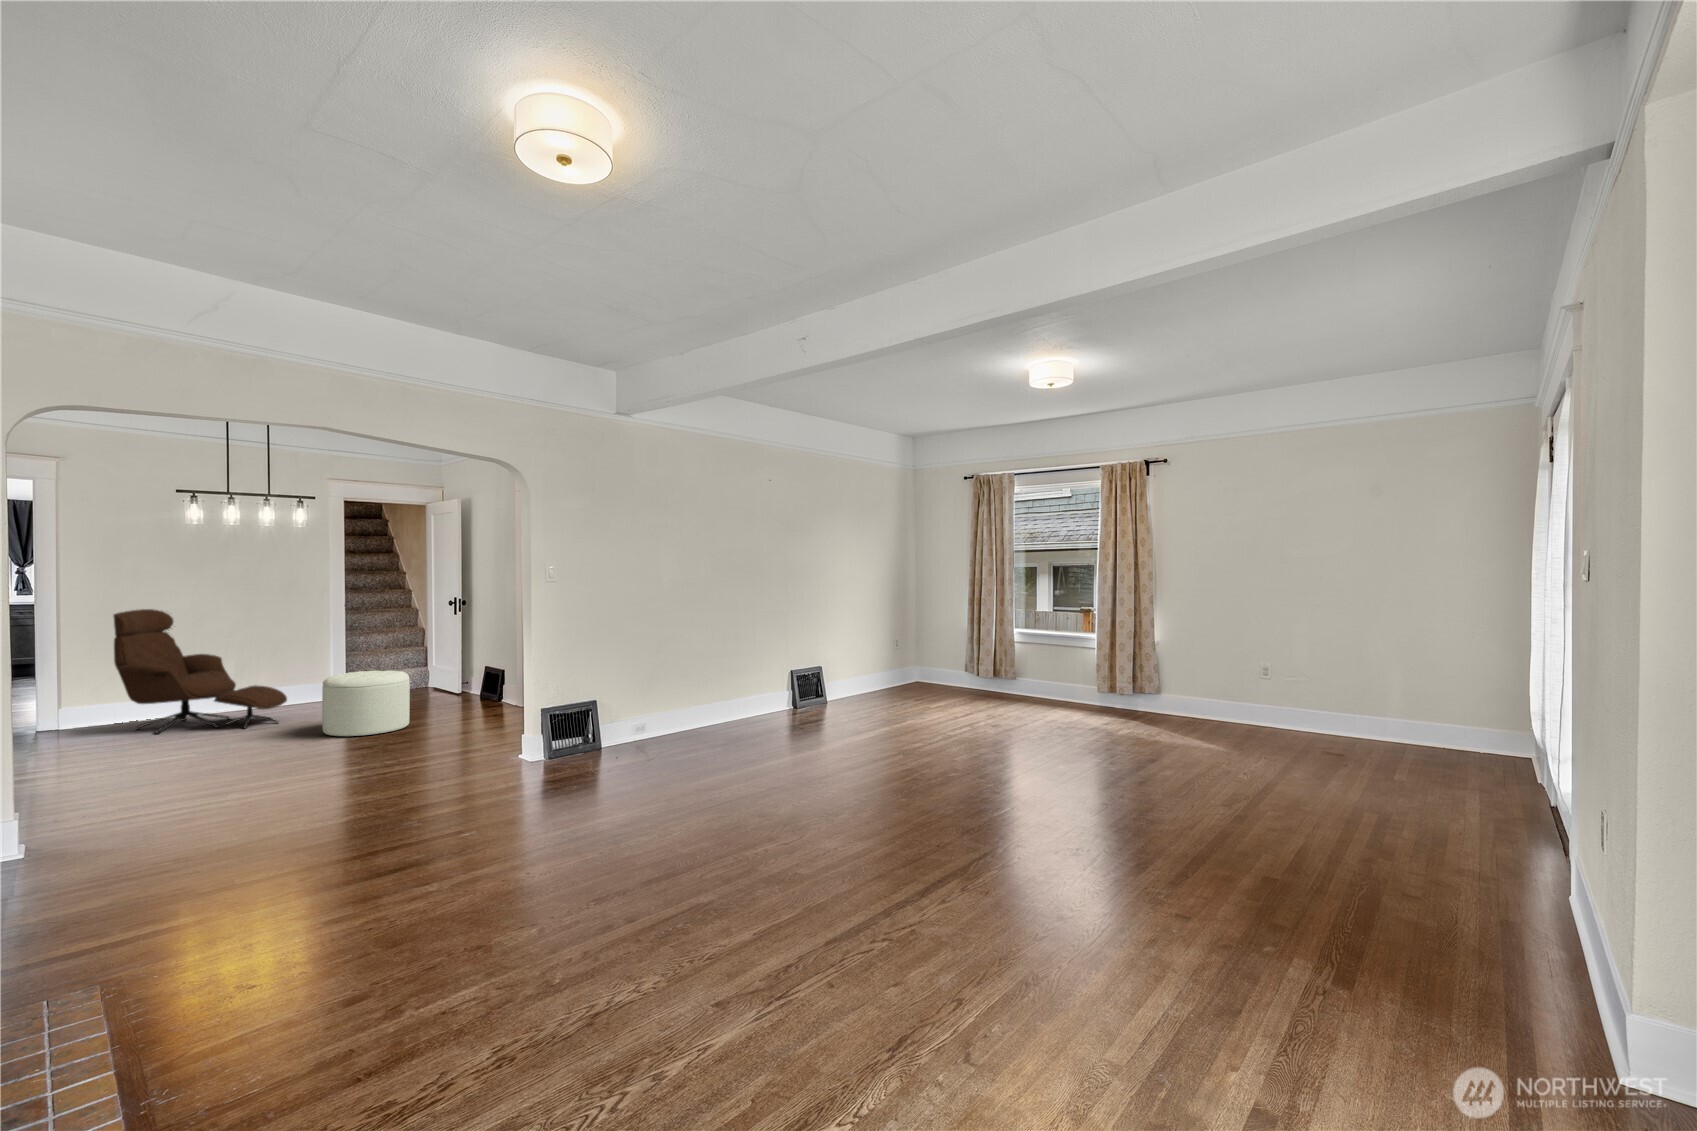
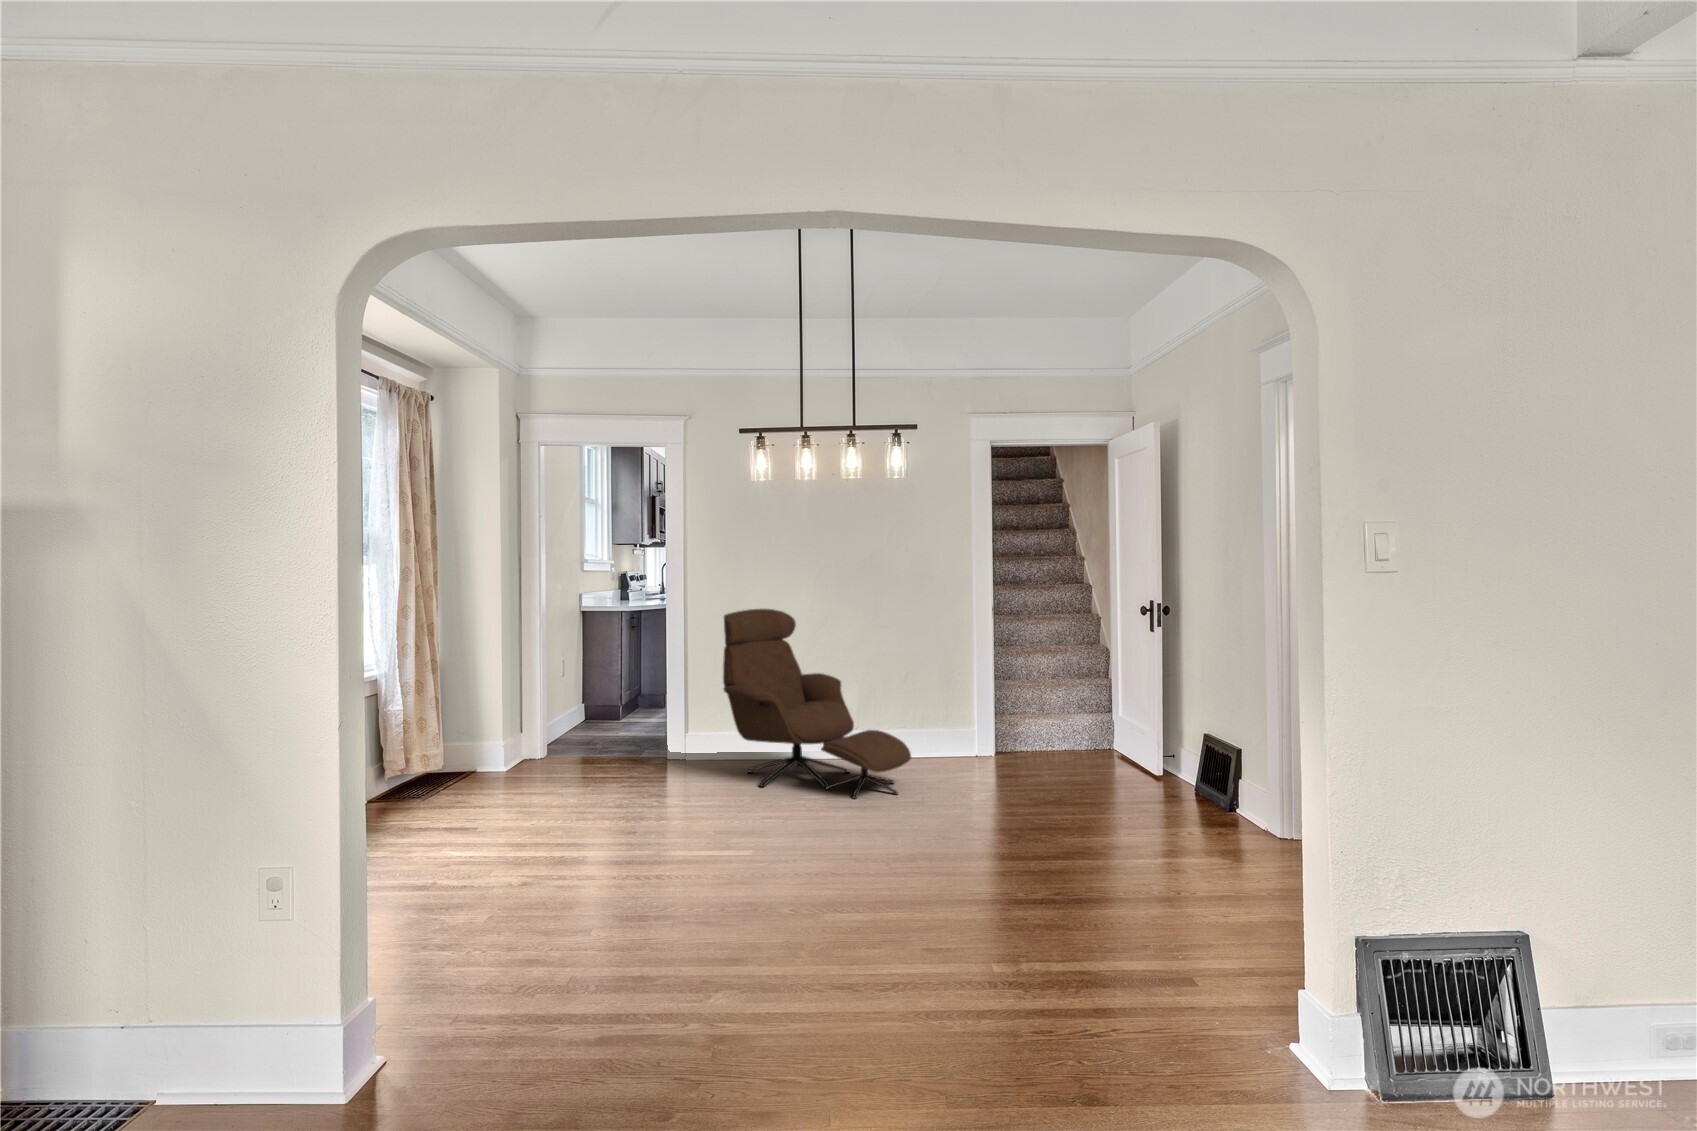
ottoman: present [322,671,410,736] -> none [944,733,1075,859]

